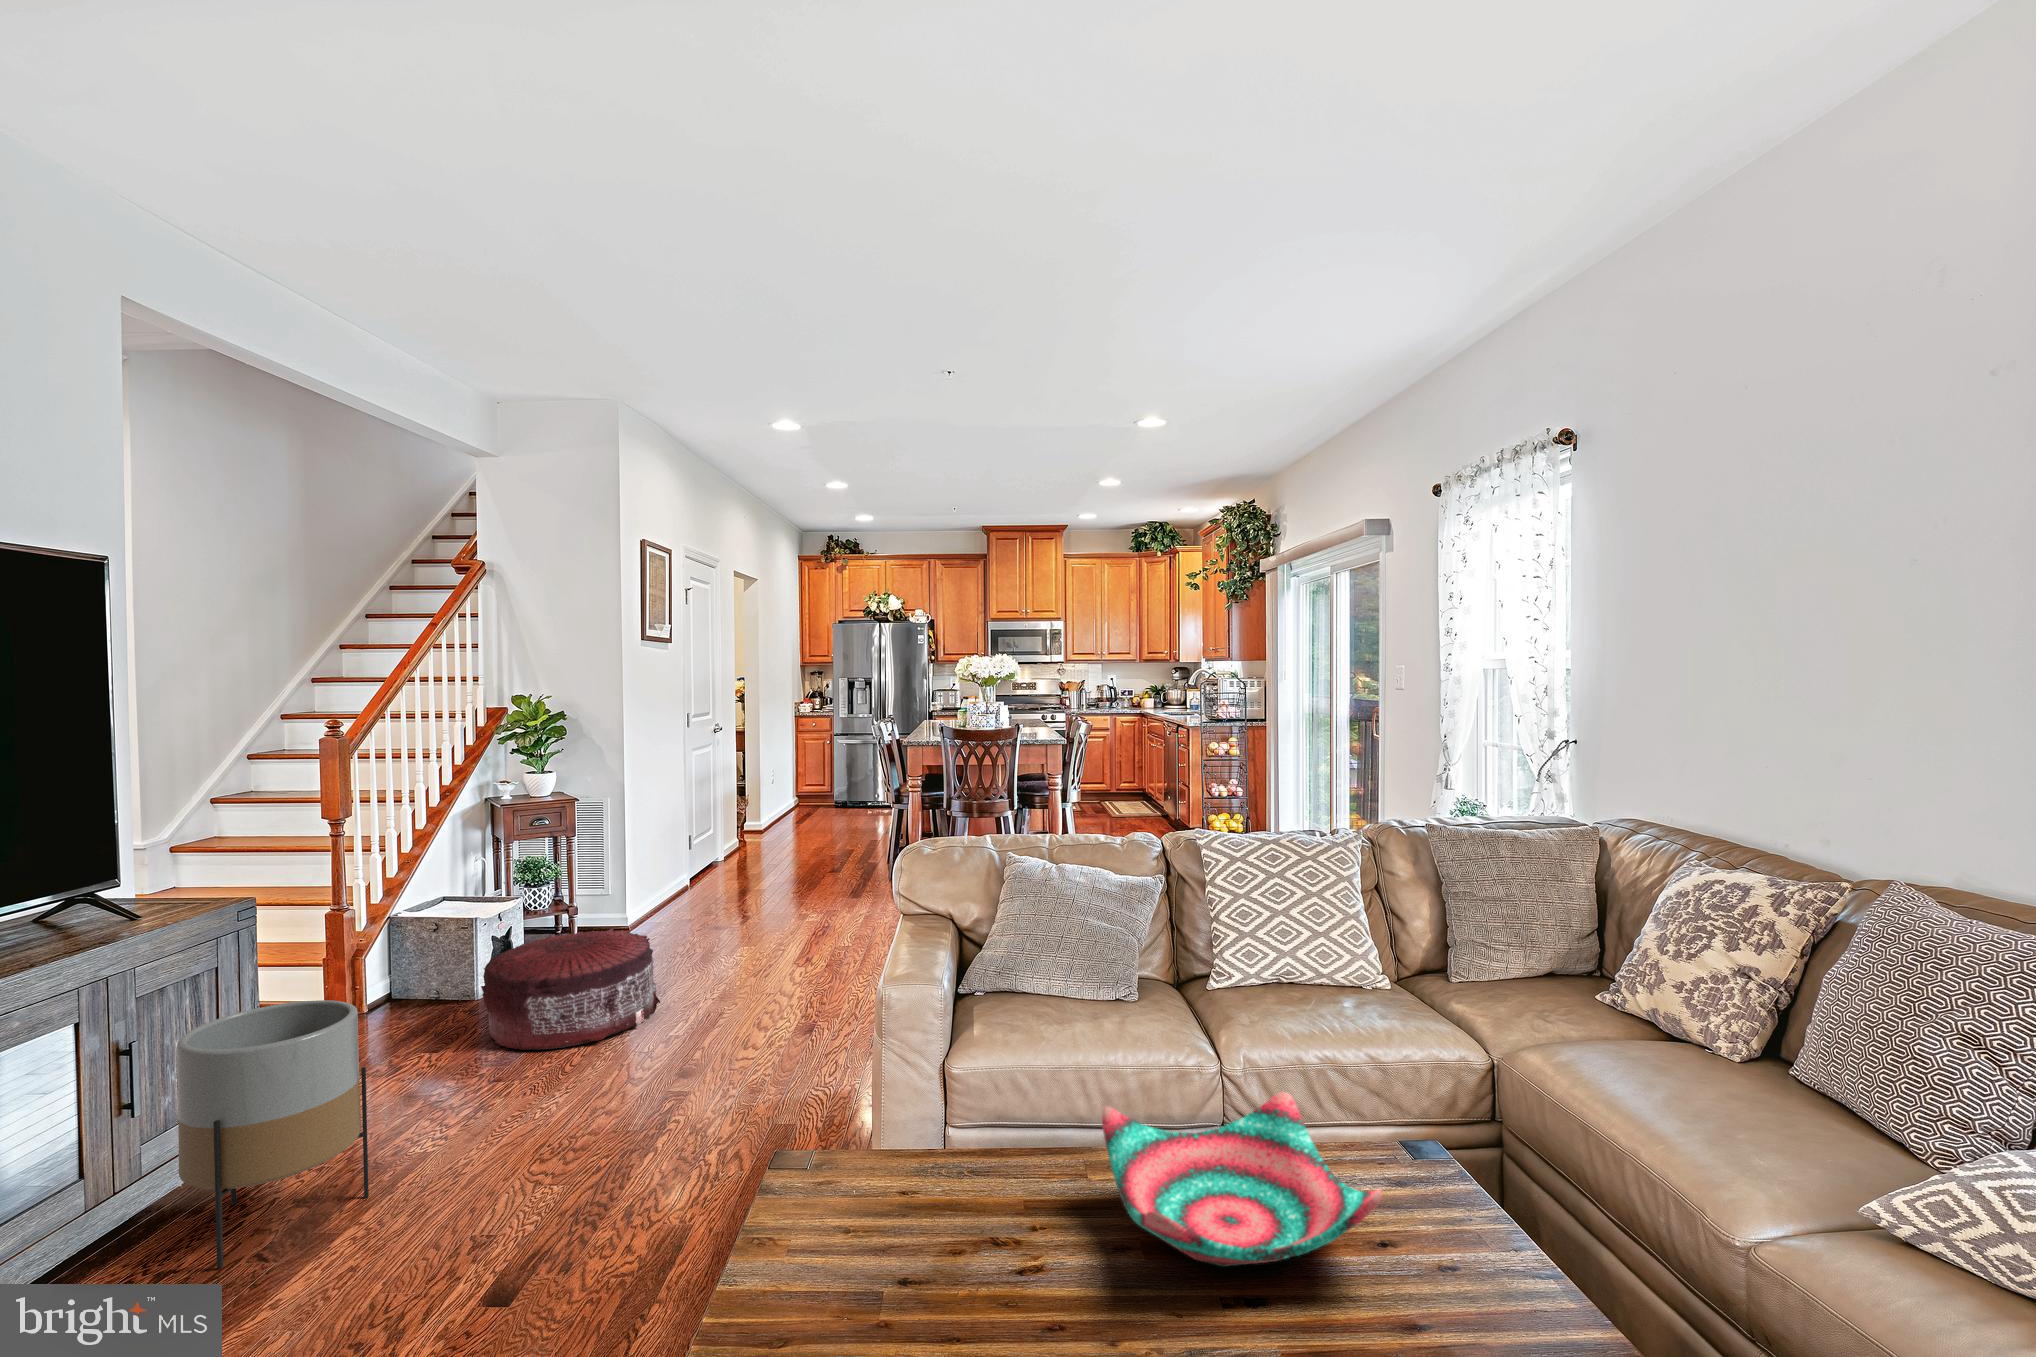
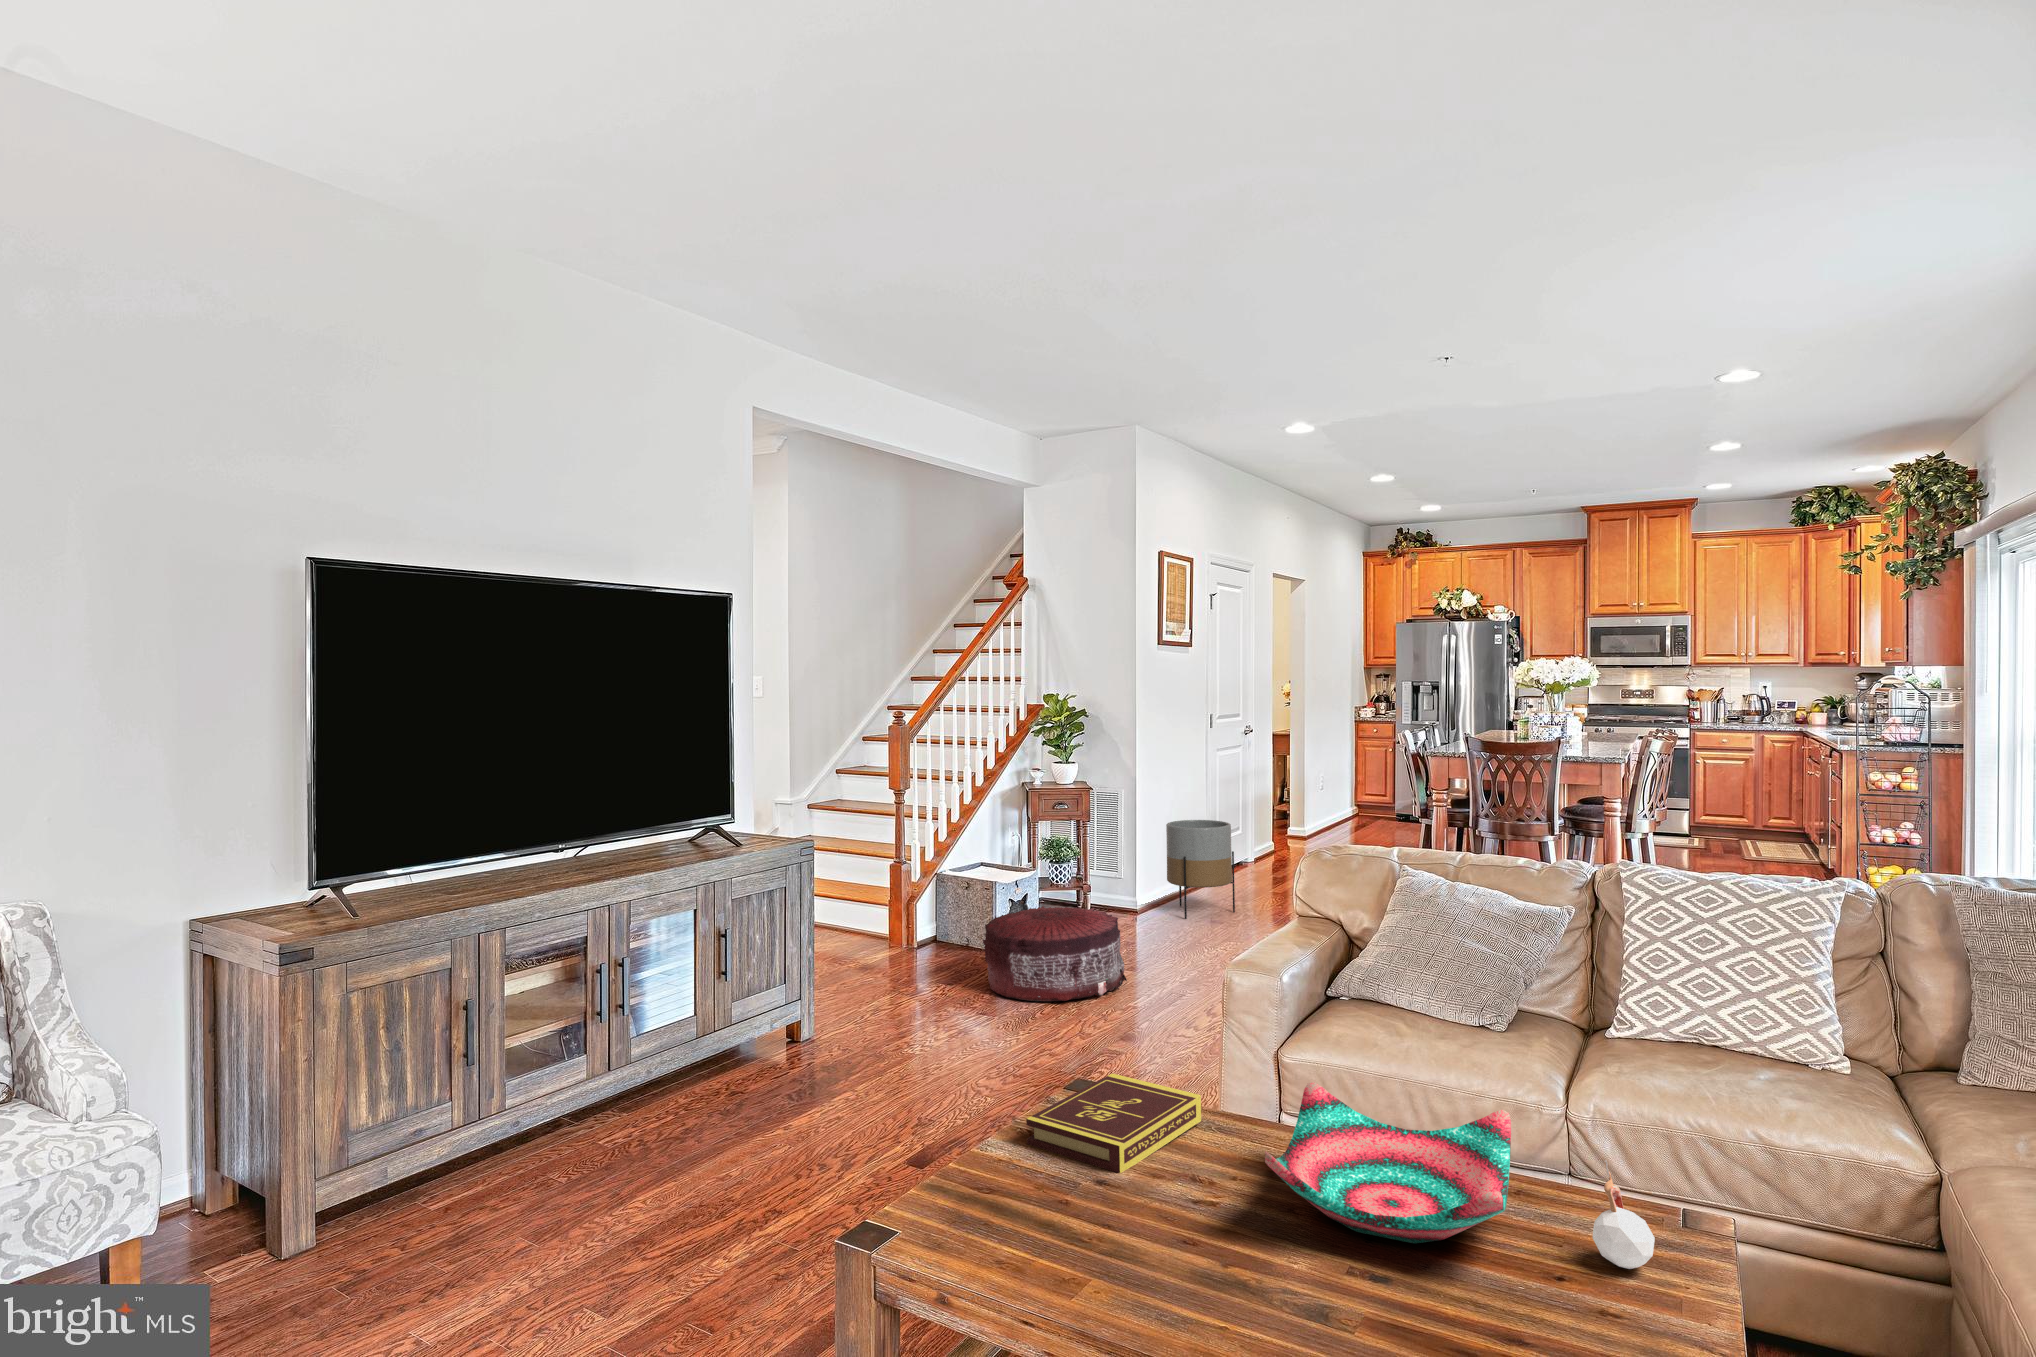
planter: present [177,1000,369,1269] -> present [1166,820,1235,919]
candle: none [1404,1123,1458,1222] -> present [1593,1160,1655,1269]
book: none [802,1145,968,1282] -> present [1026,1073,1201,1173]

